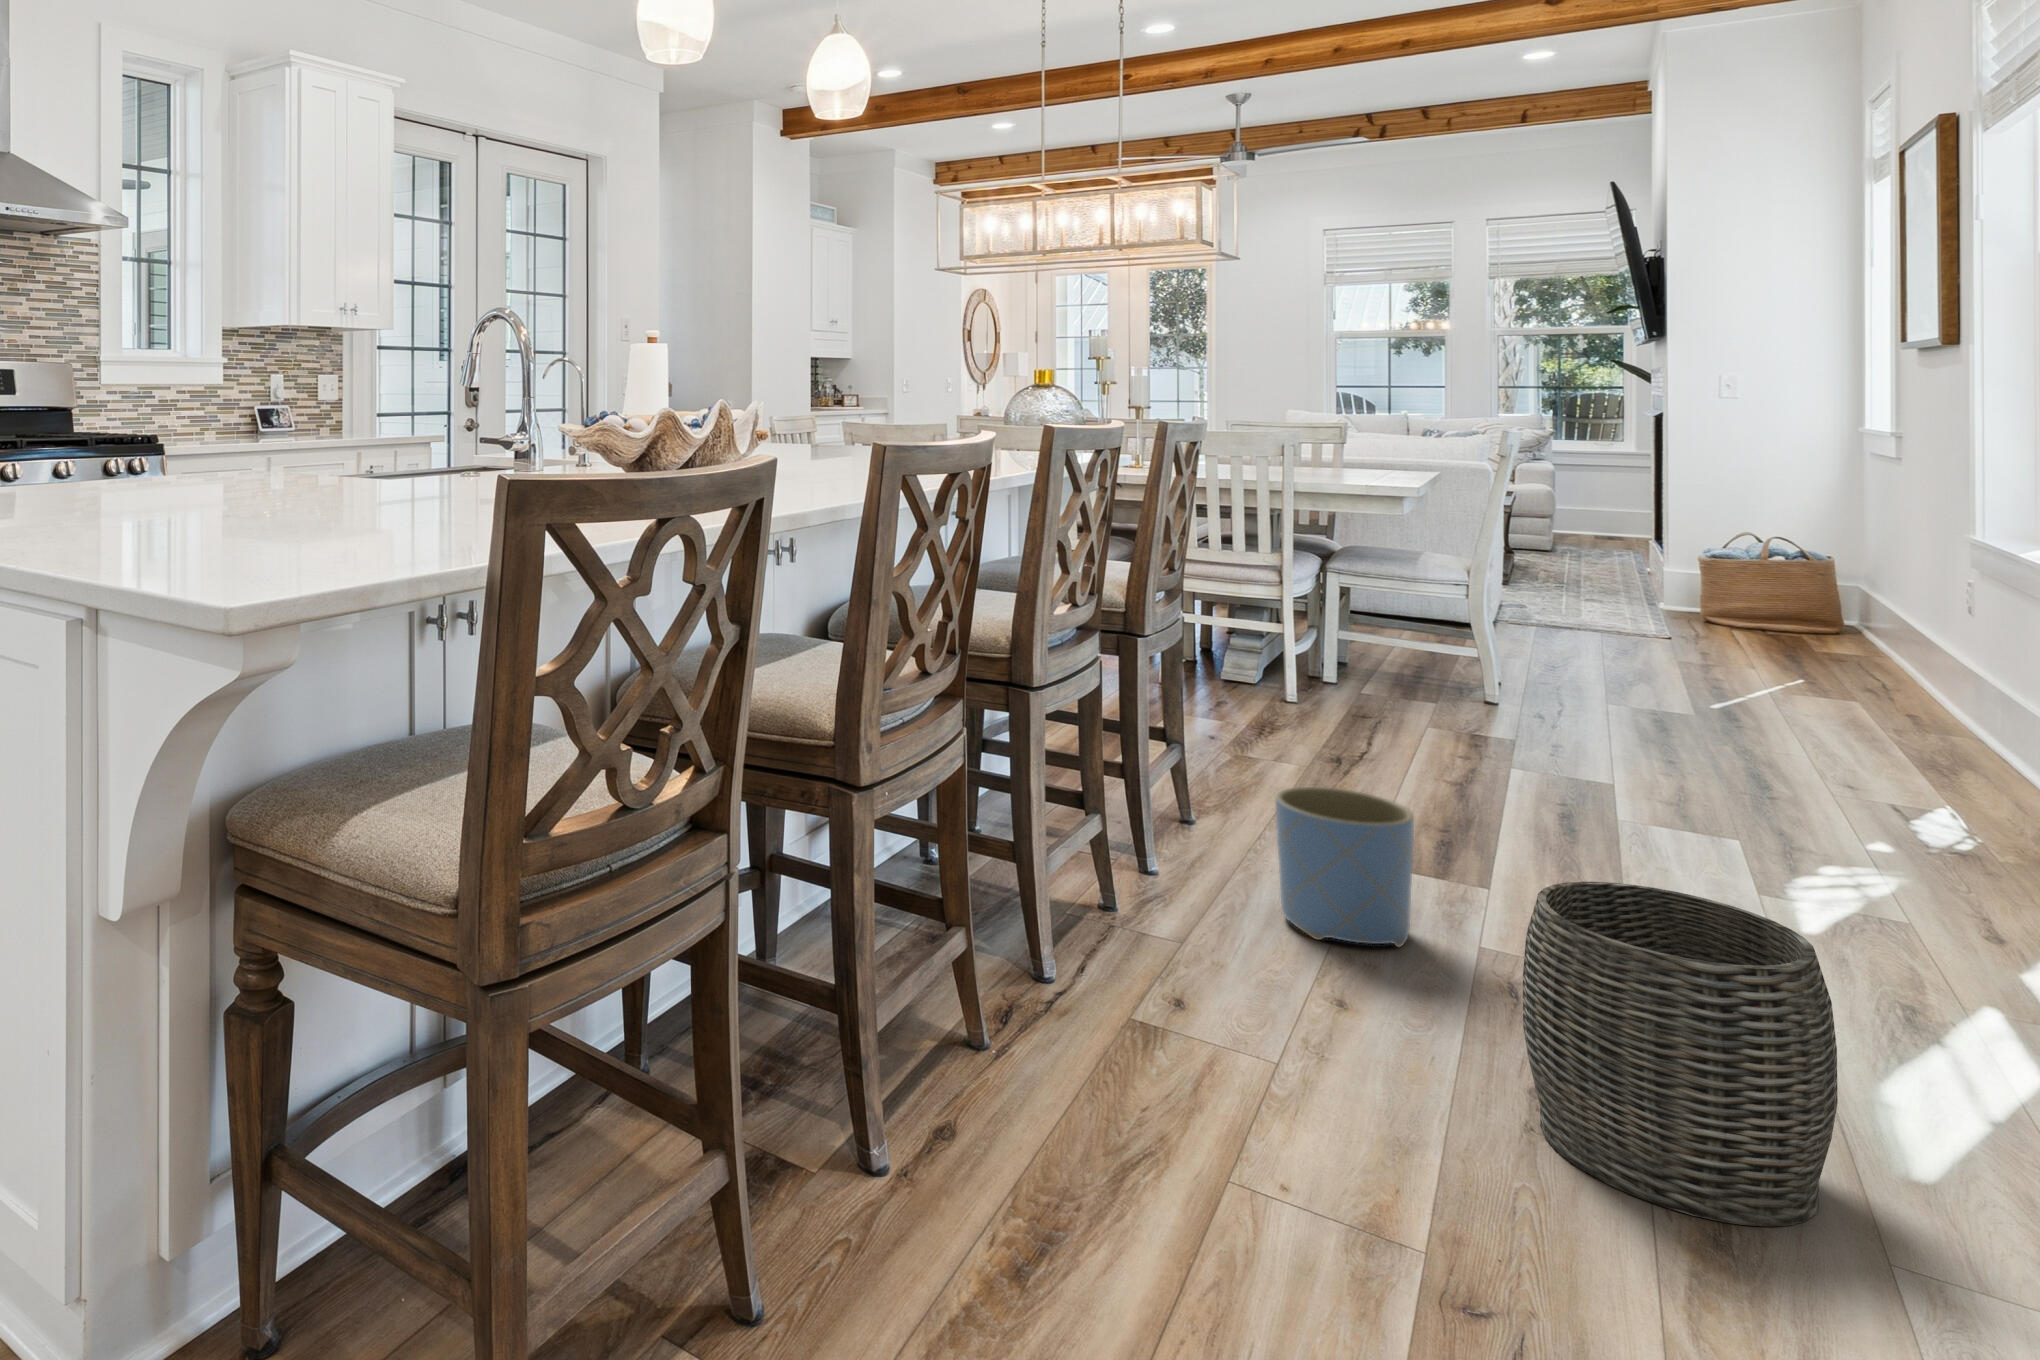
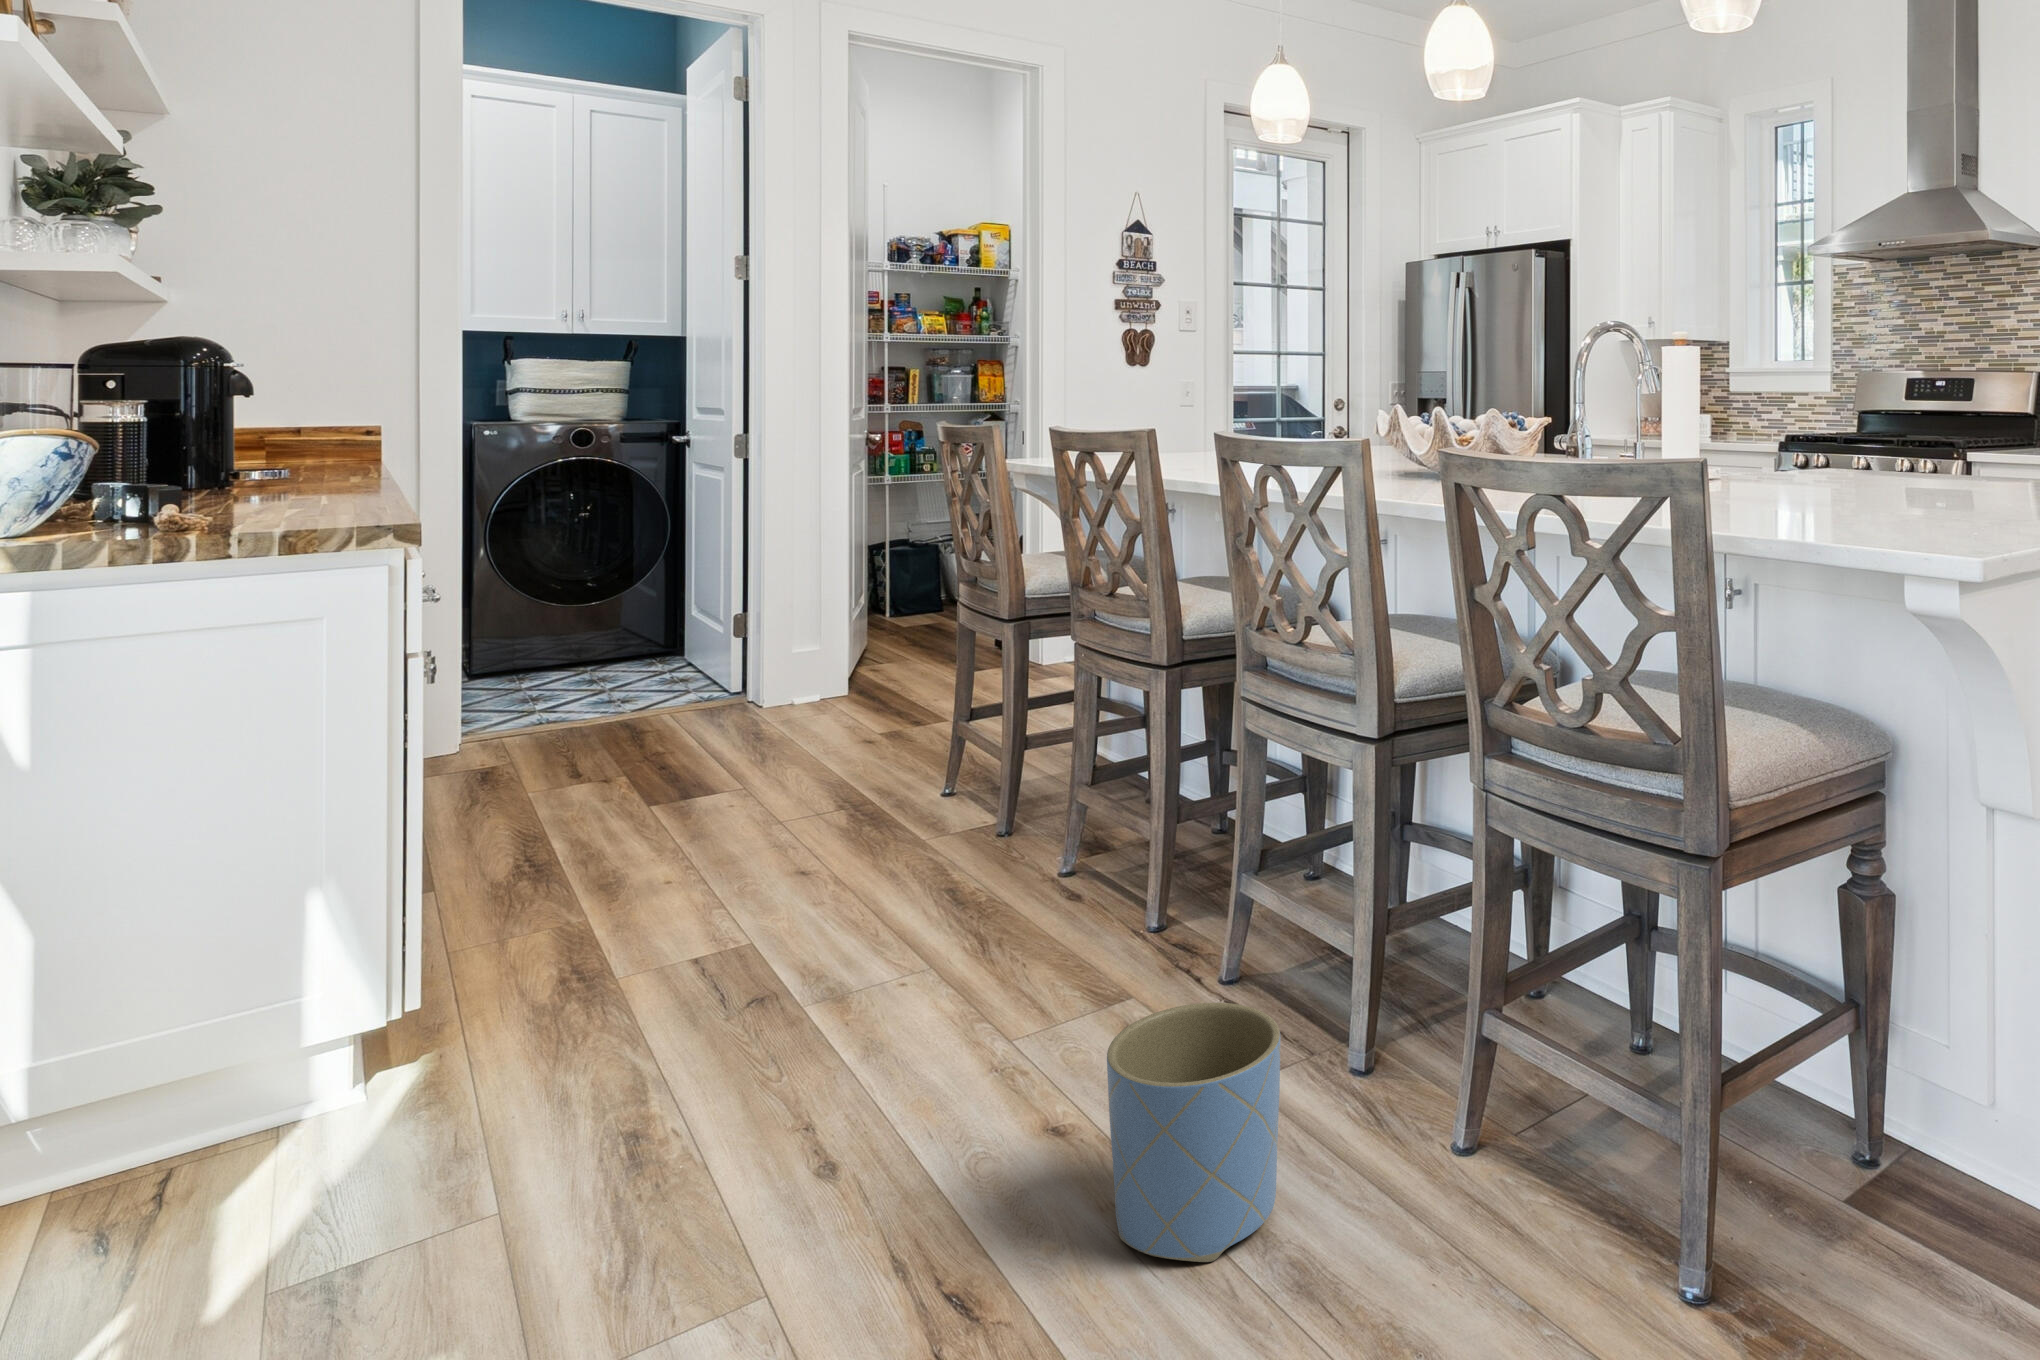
woven basket: present [1523,882,1838,1227] -> none [575,903,828,1223]

